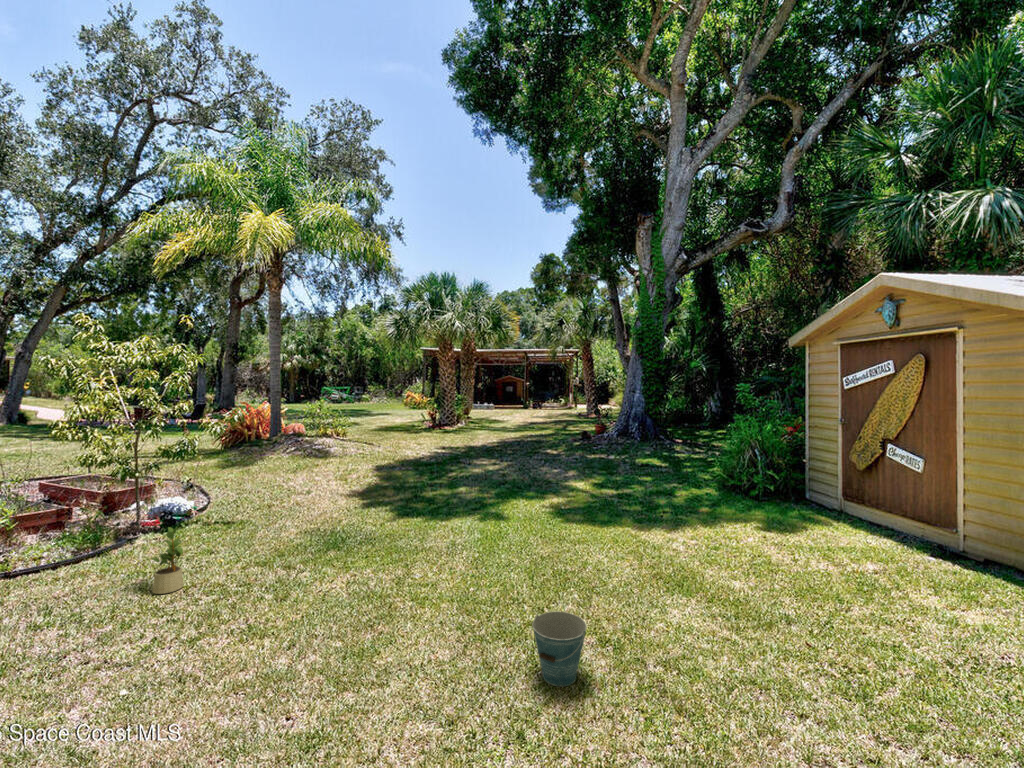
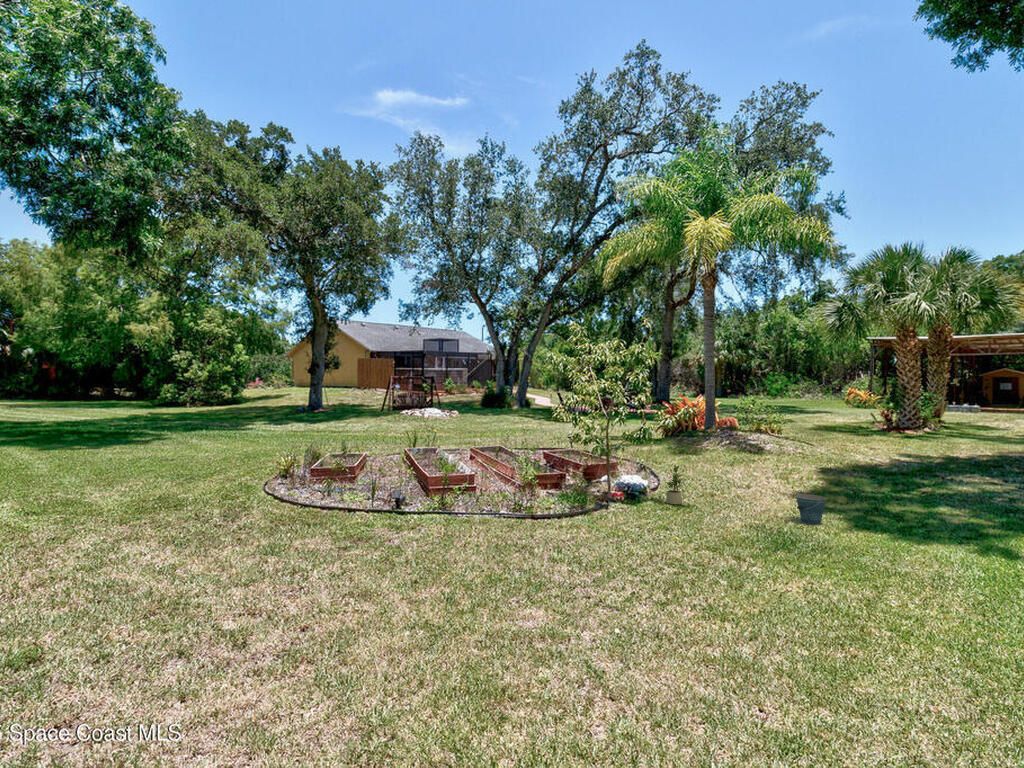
bucket: present [531,611,587,686] -> present [796,493,827,525]

